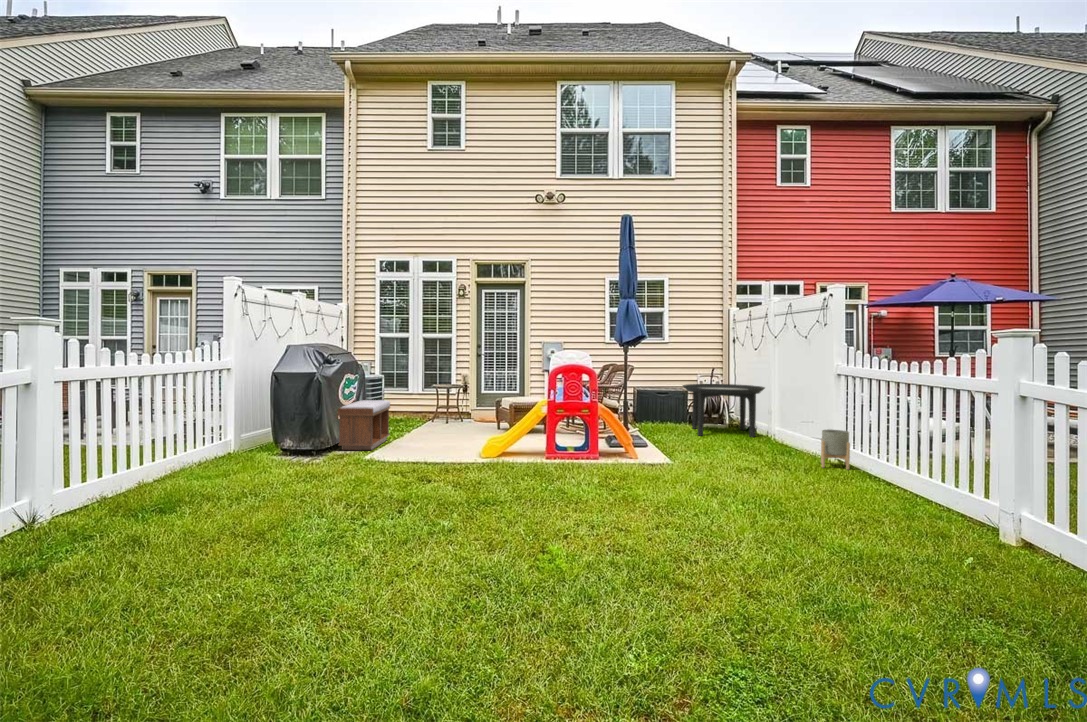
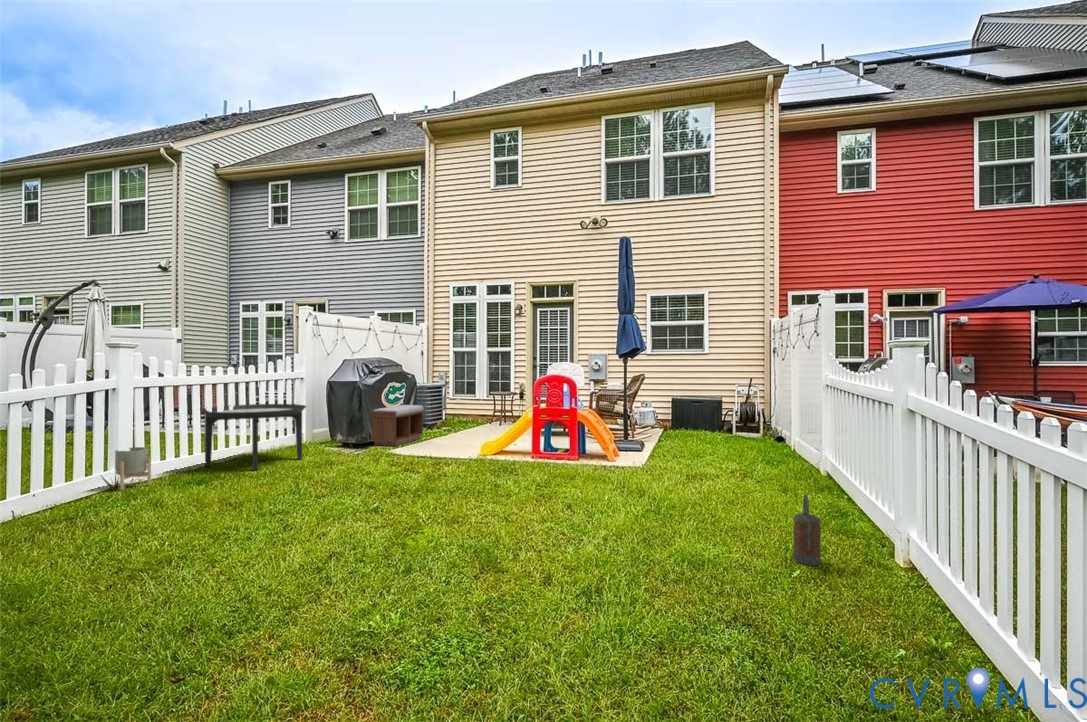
round table: present [683,384,765,437] -> present [200,404,306,470]
planter: present [821,430,850,469] -> present [112,447,151,490]
watering can: none [974,478,1015,548] -> present [793,494,821,566]

